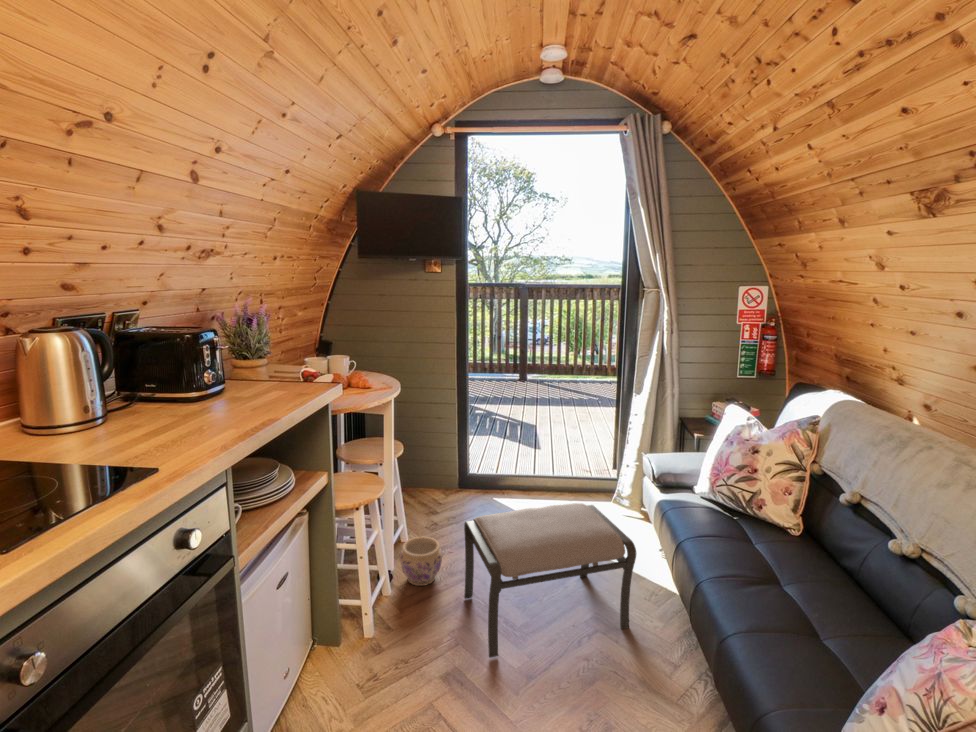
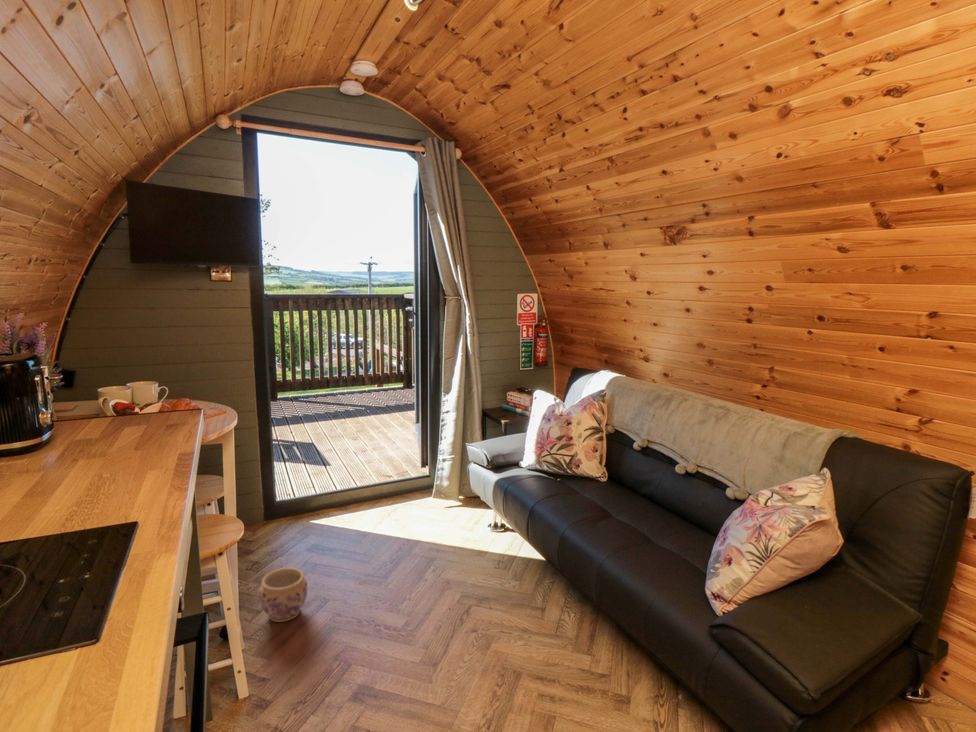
ottoman: present [464,503,636,657] -> none [339,495,503,657]

